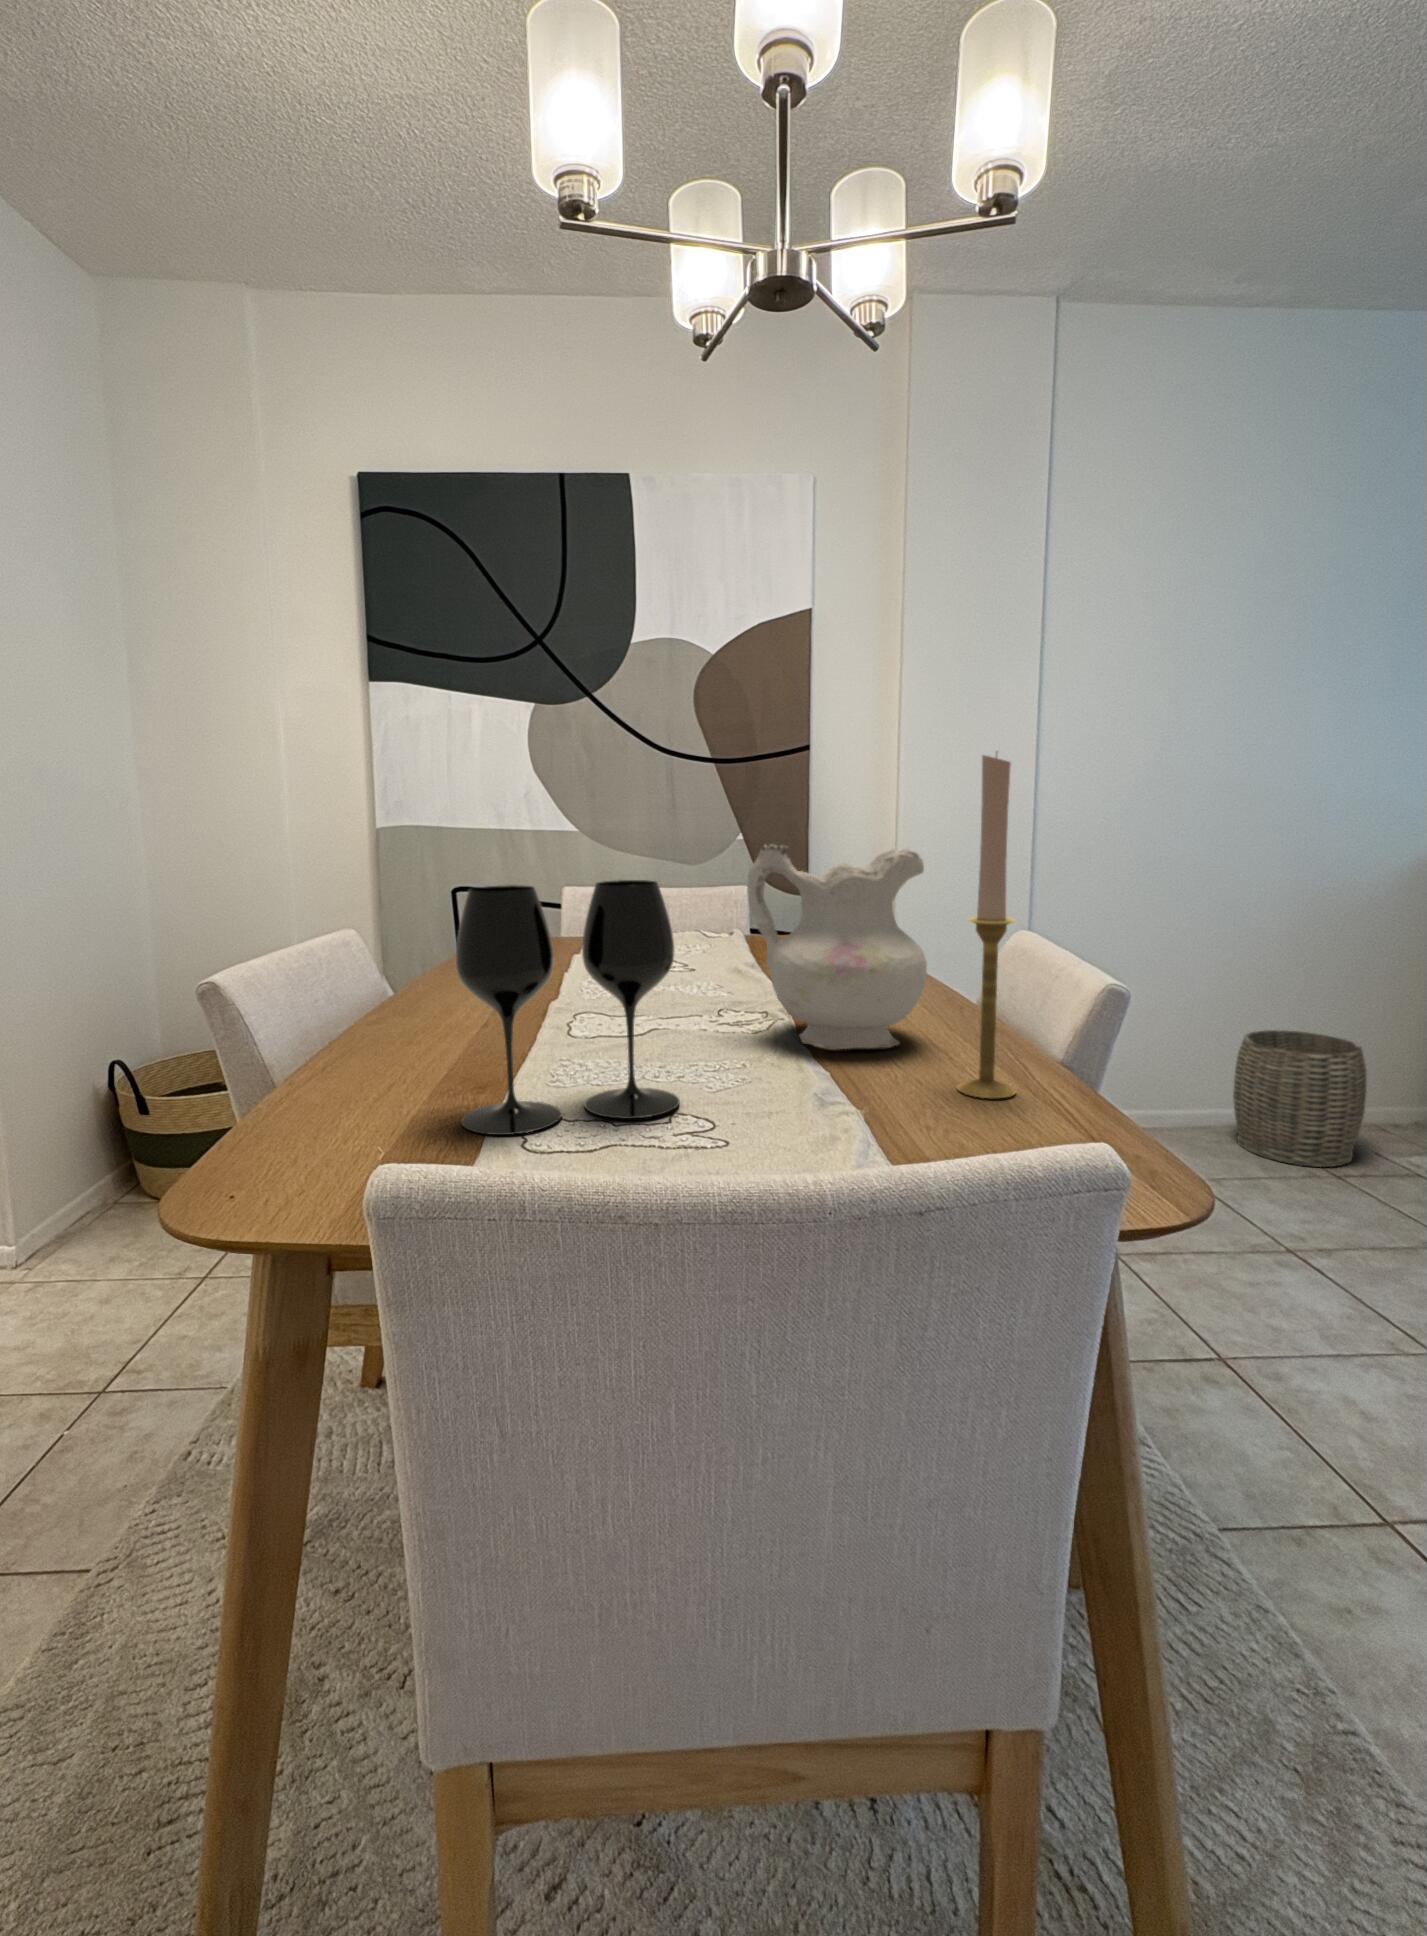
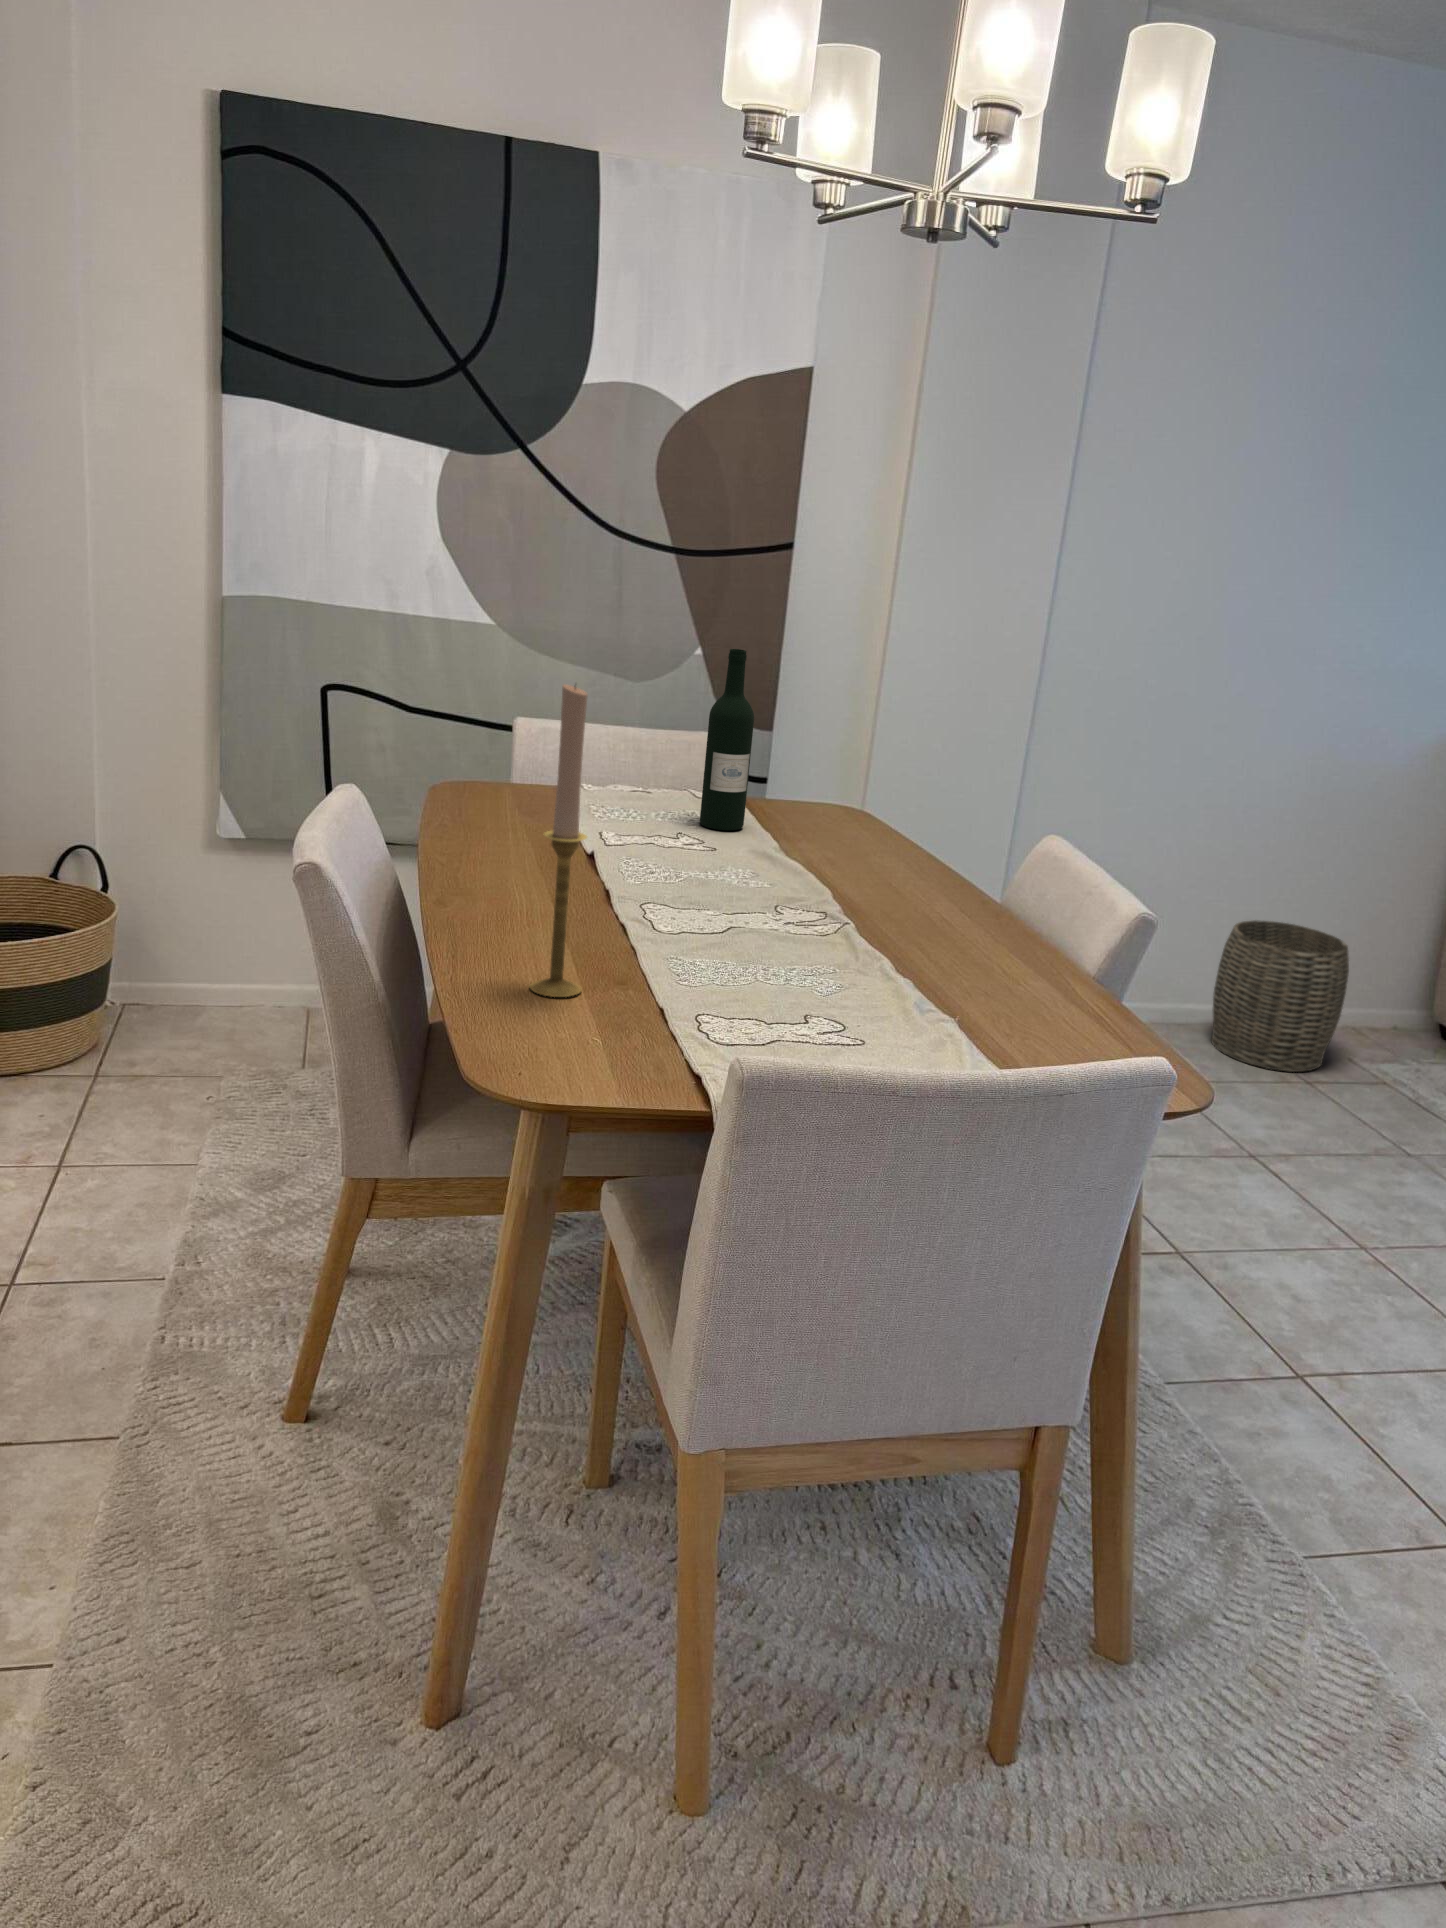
candlestick: present [957,755,1016,1098] -> present [530,685,587,997]
wine bottle: none [692,795,733,957] -> present [700,649,754,830]
ceramic pitcher: present [748,844,927,1049] -> none [839,763,1003,958]
wine glass: present [456,880,680,1135] -> none [638,815,823,1030]

